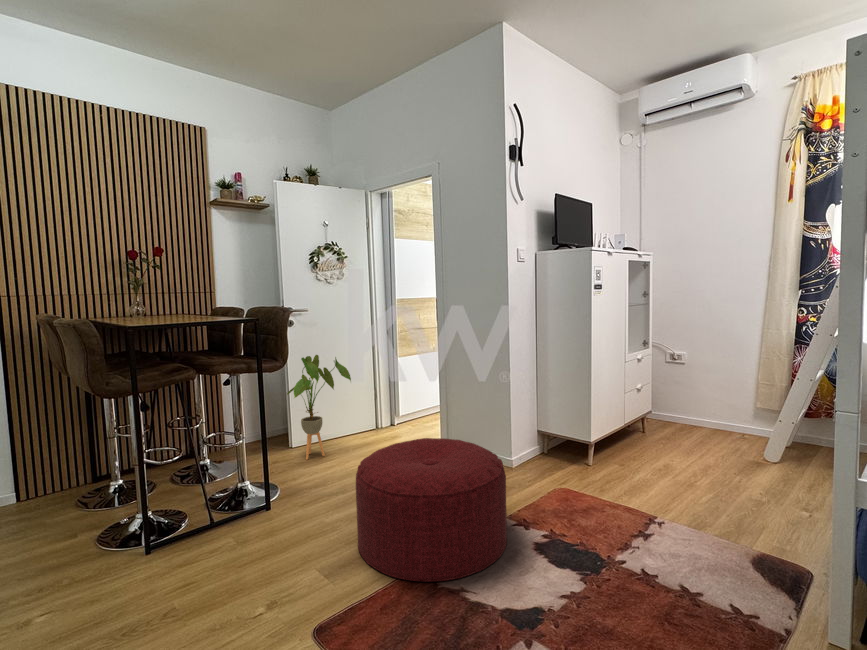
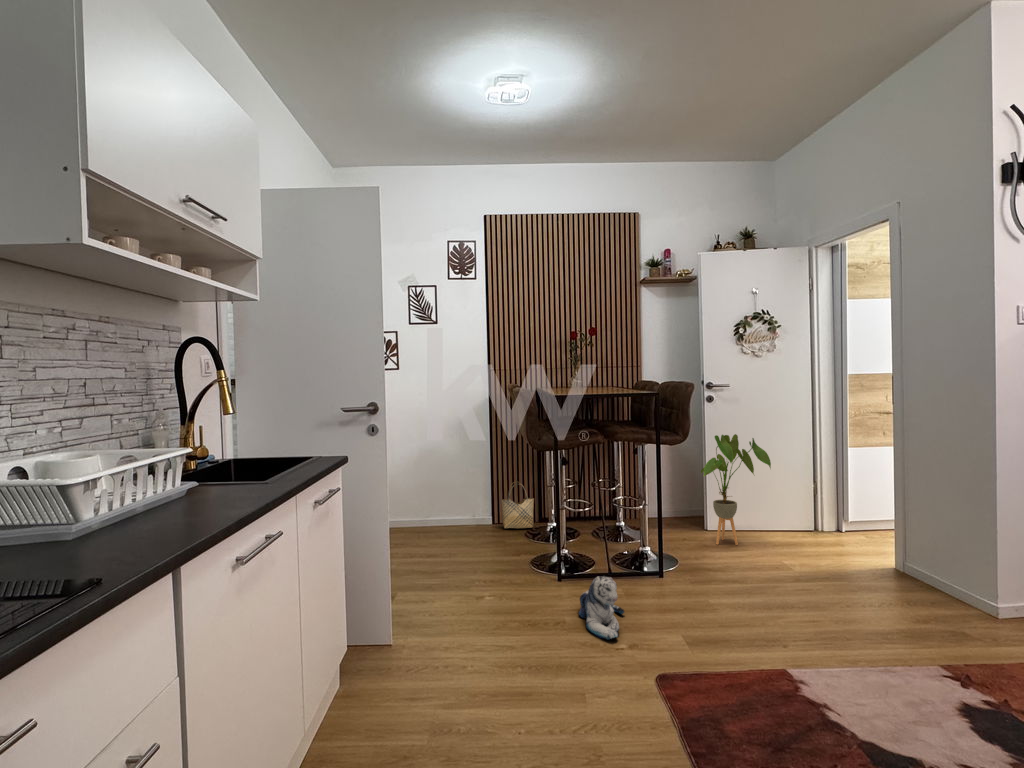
ottoman: present [356,438,507,582] -> none [728,537,926,700]
woven basket: none [30,440,86,505] -> present [501,482,534,528]
plush toy: none [190,535,253,613] -> present [578,576,624,640]

